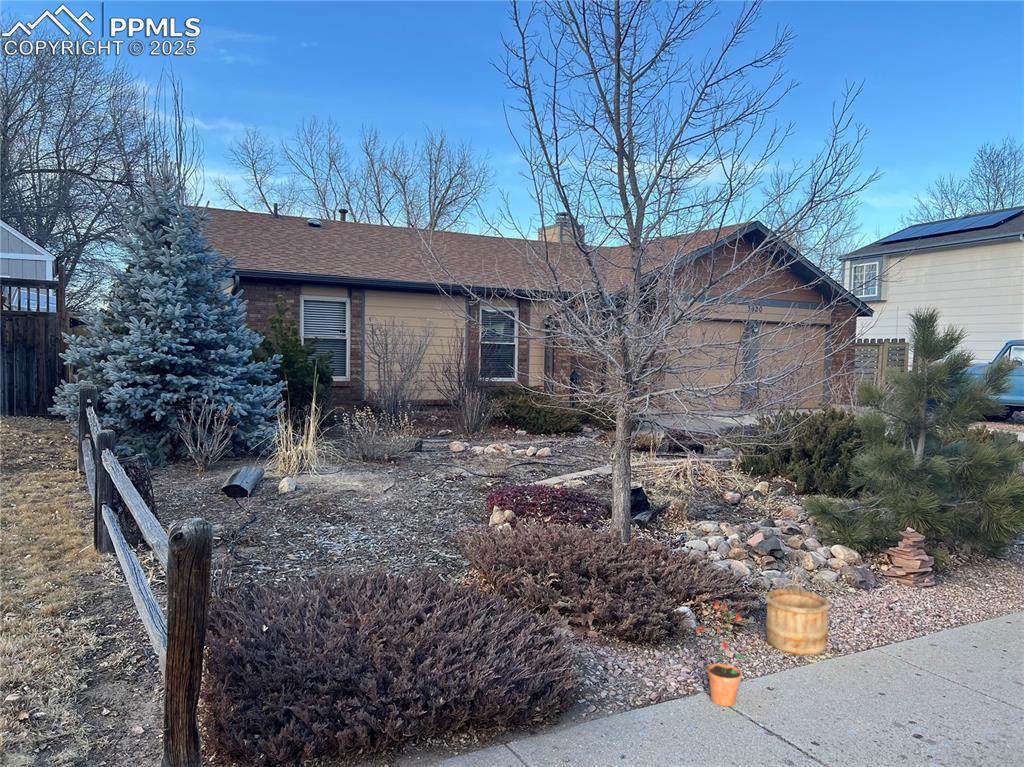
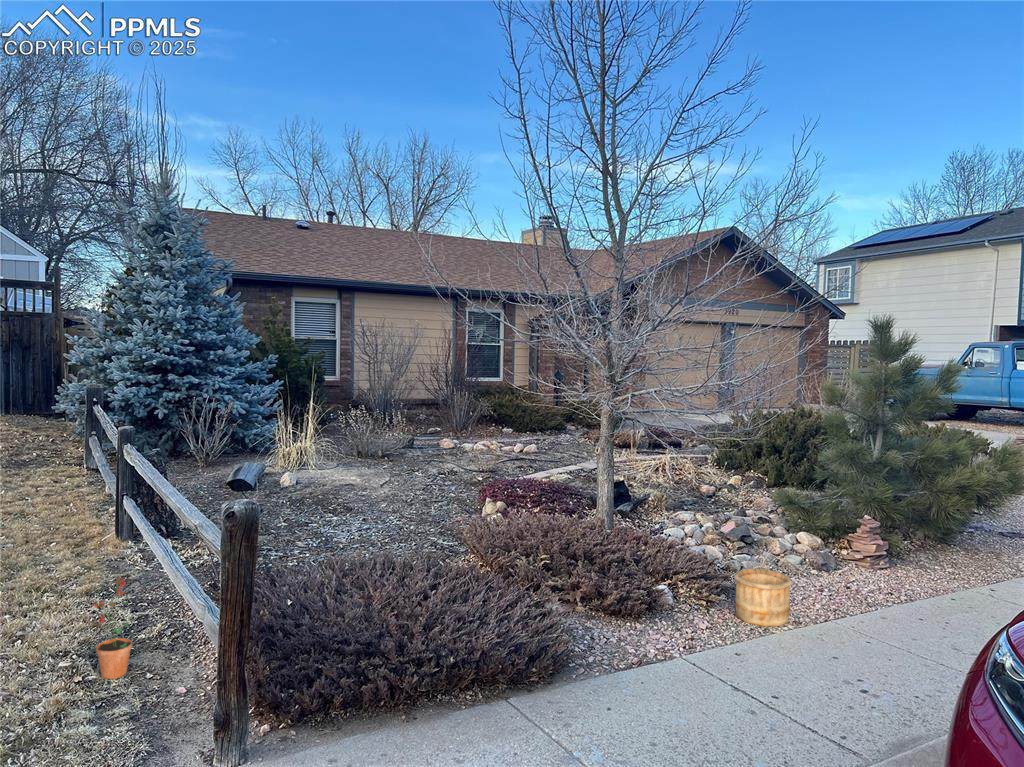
potted plant: present [696,602,744,706] -> present [94,577,132,679]

